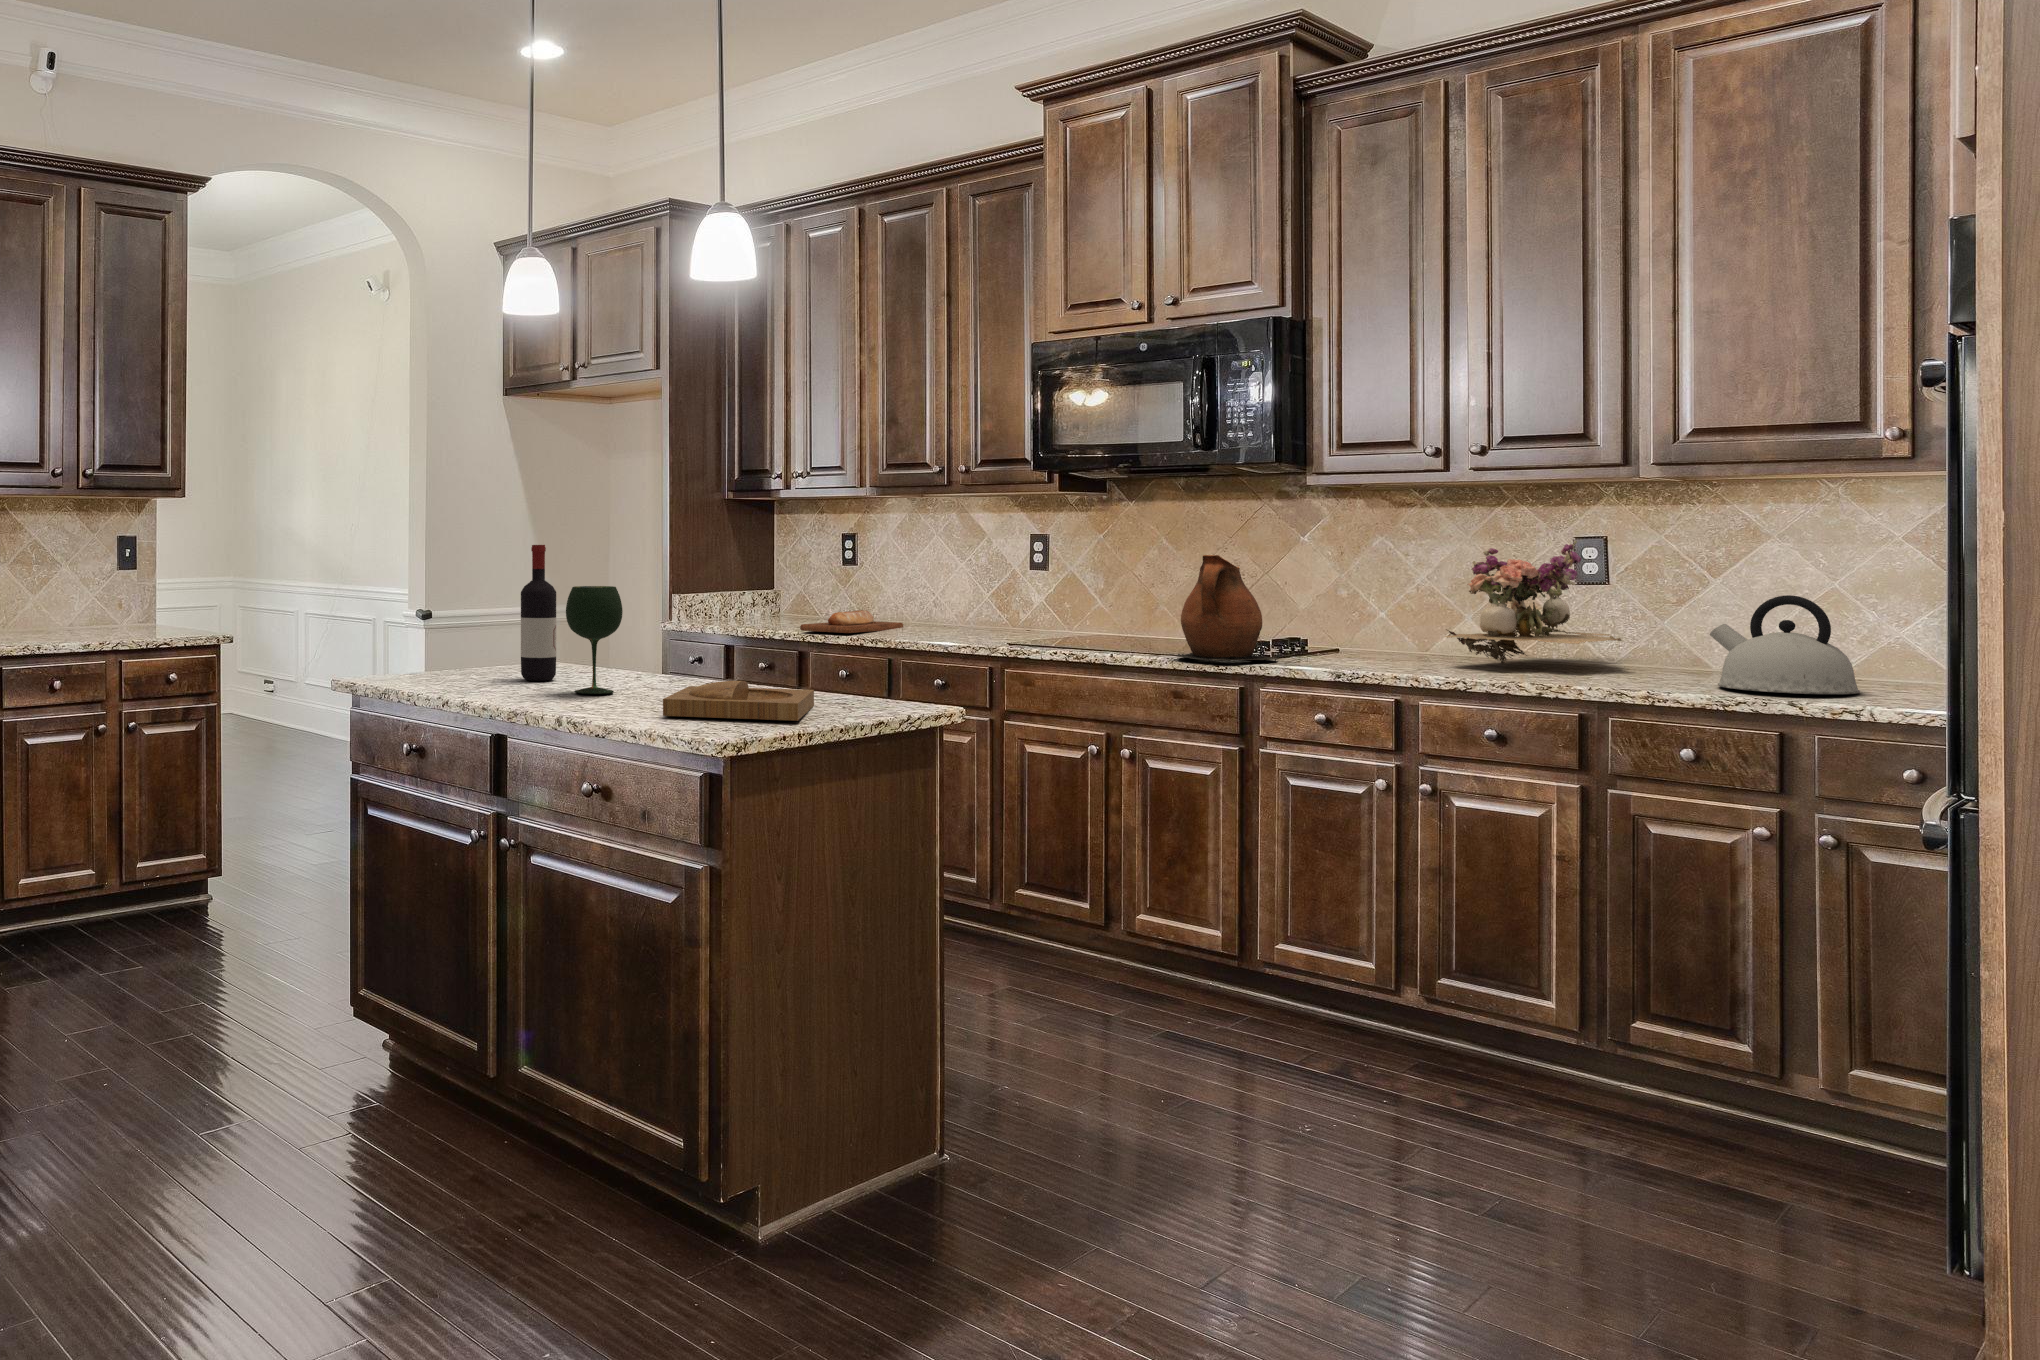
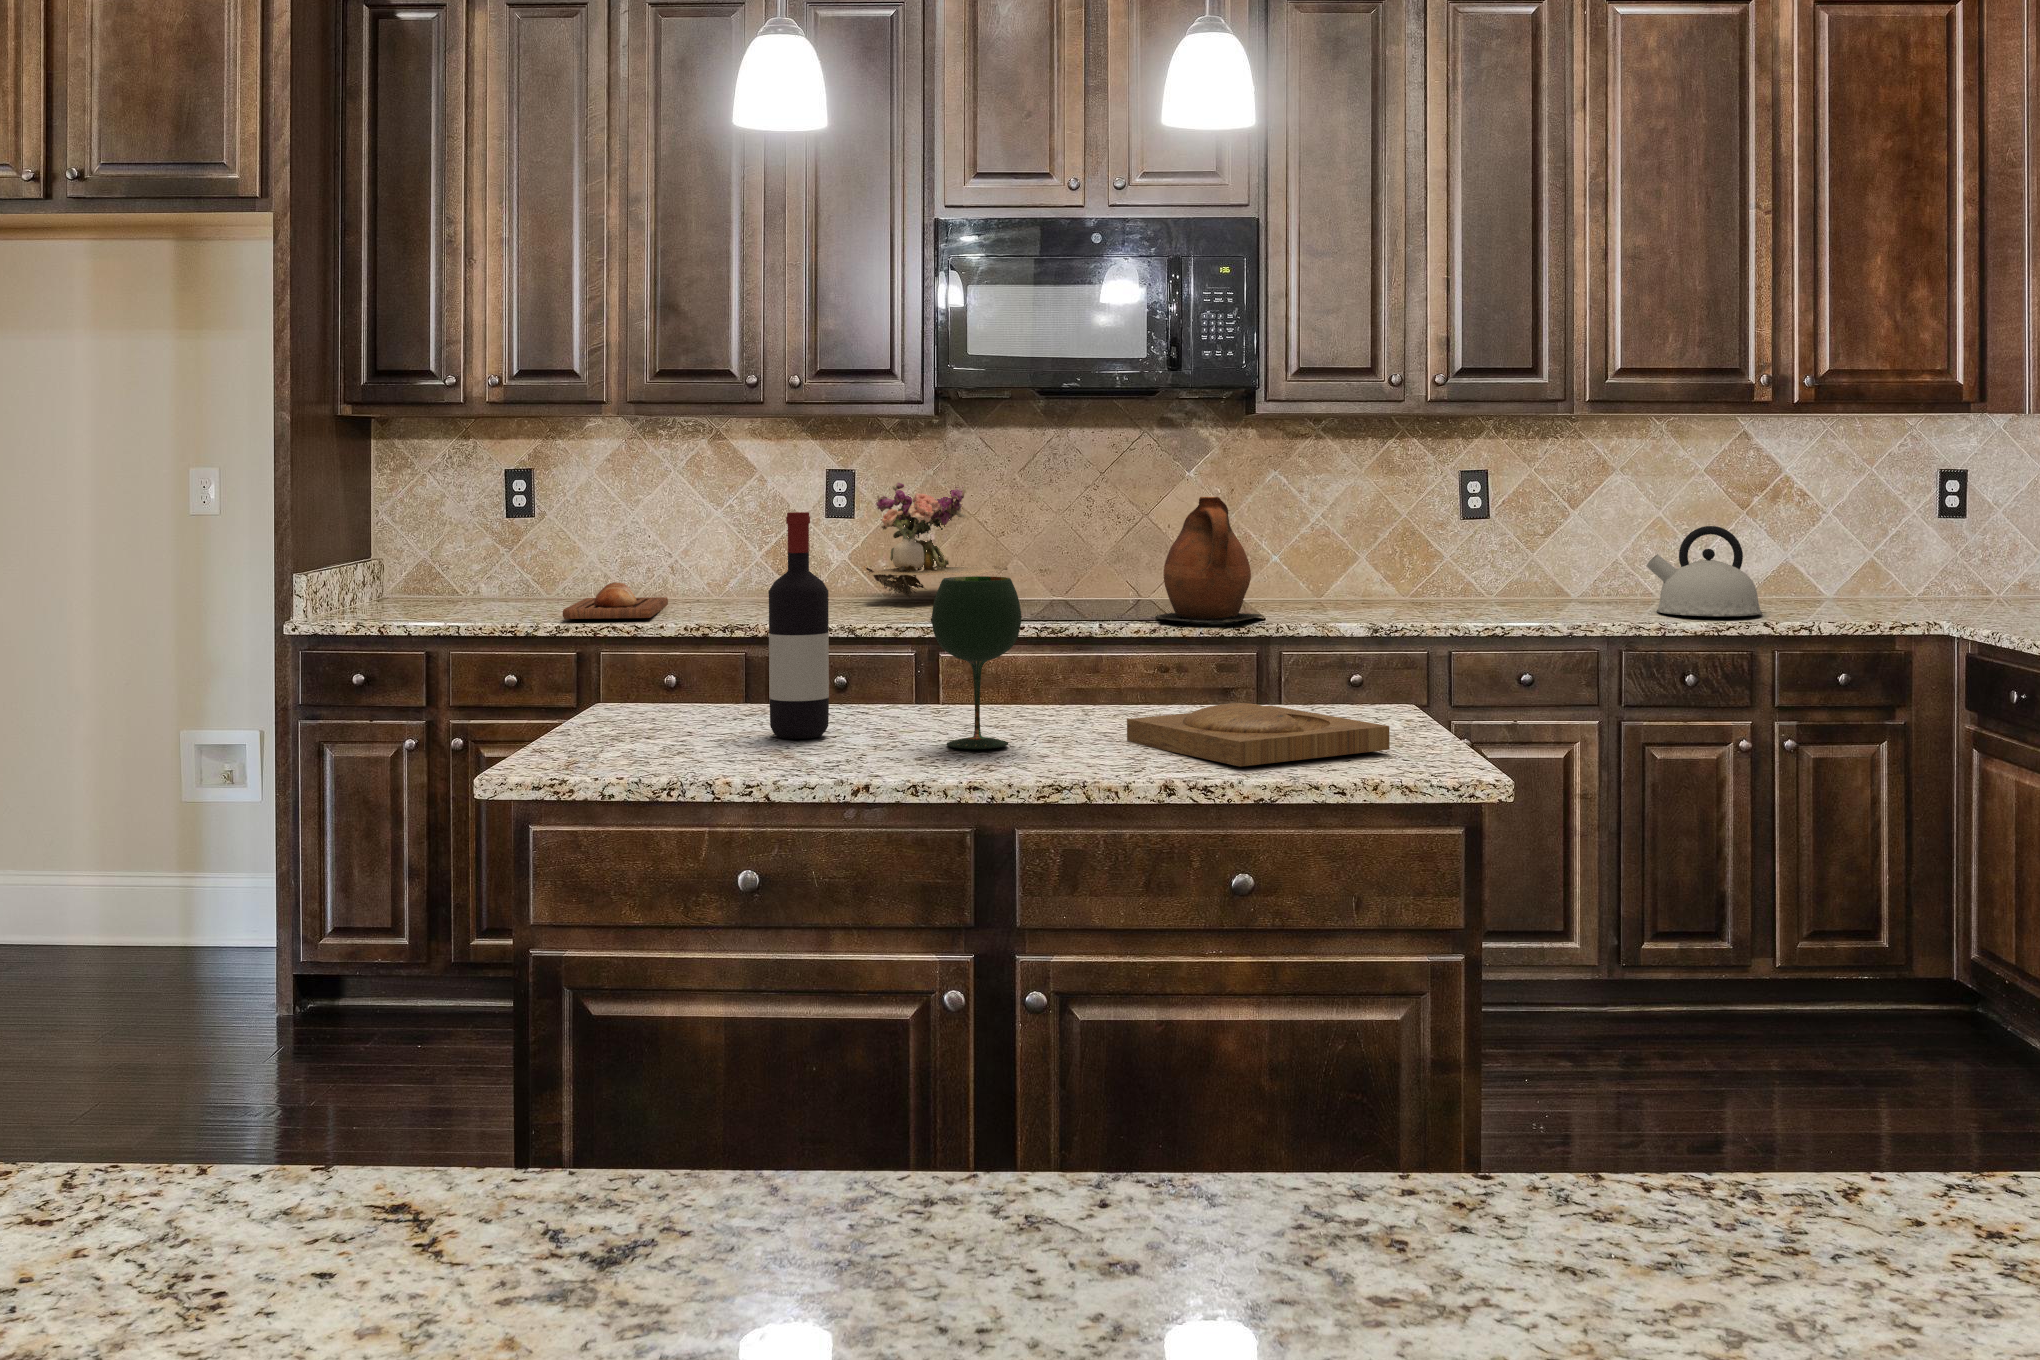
flower arrangement: present [1445,541,1621,664] -> present [865,483,1007,600]

